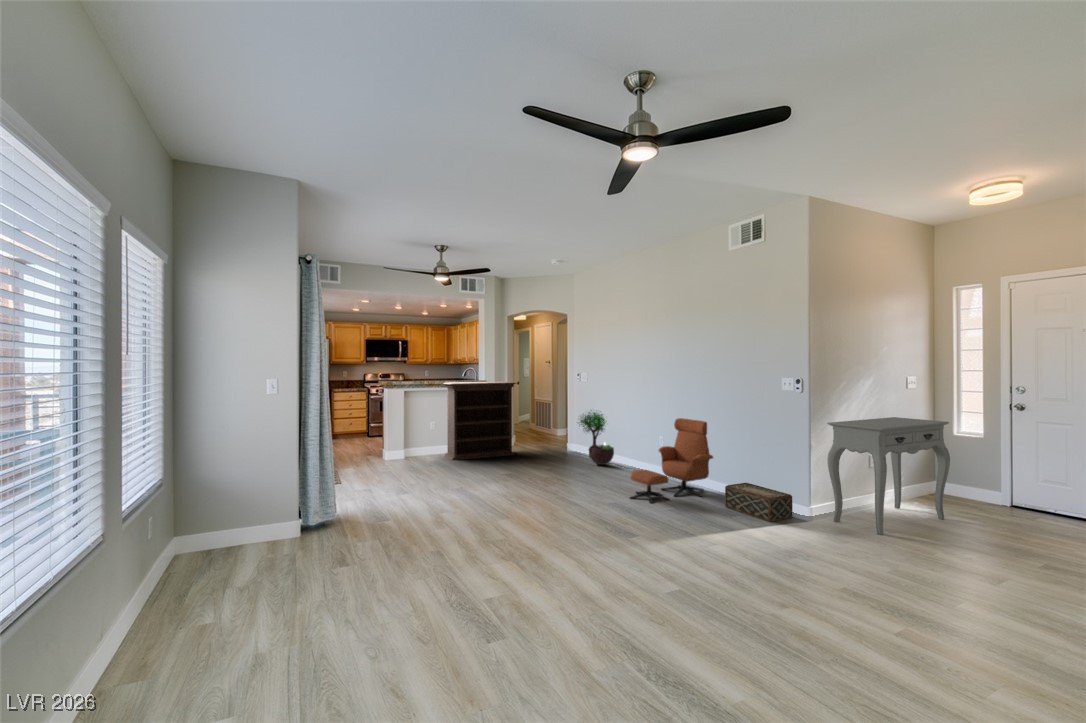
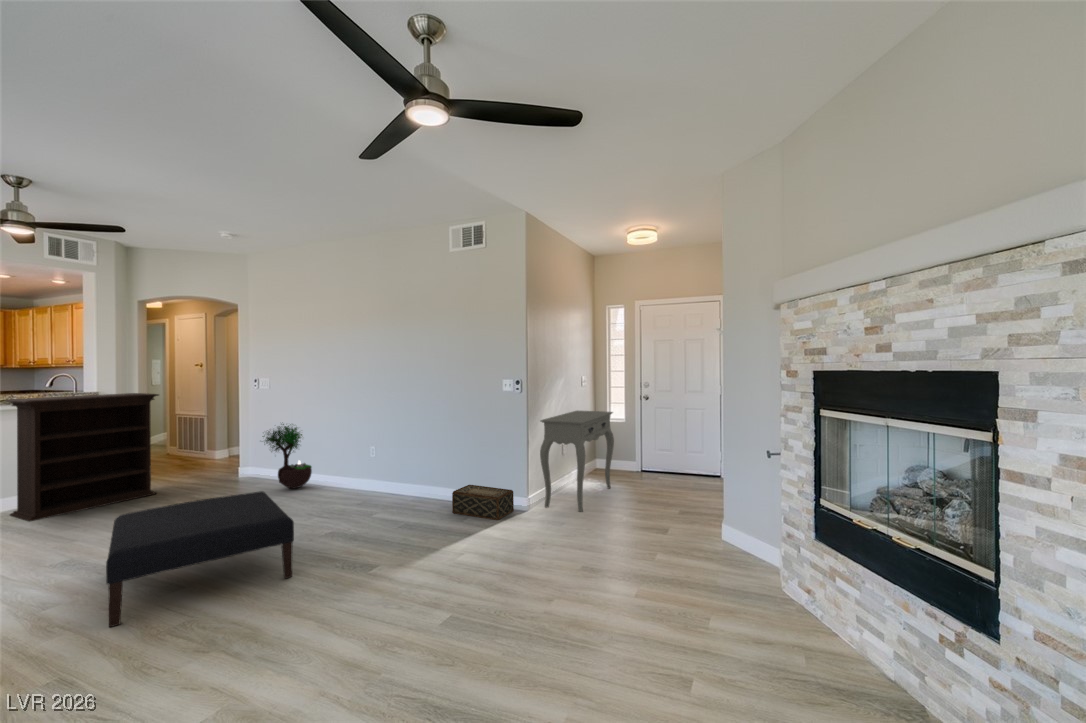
lounge chair: present [630,418,713,503] -> none [347,426,437,526]
ottoman: none [472,457,579,525] -> present [106,491,294,627]

